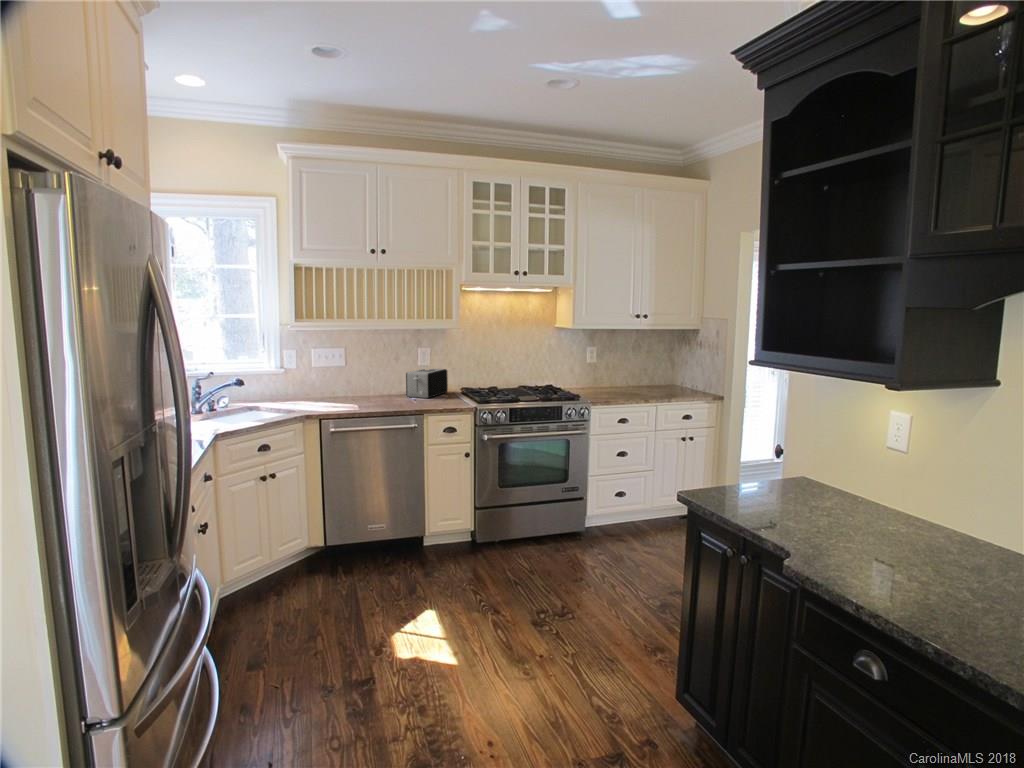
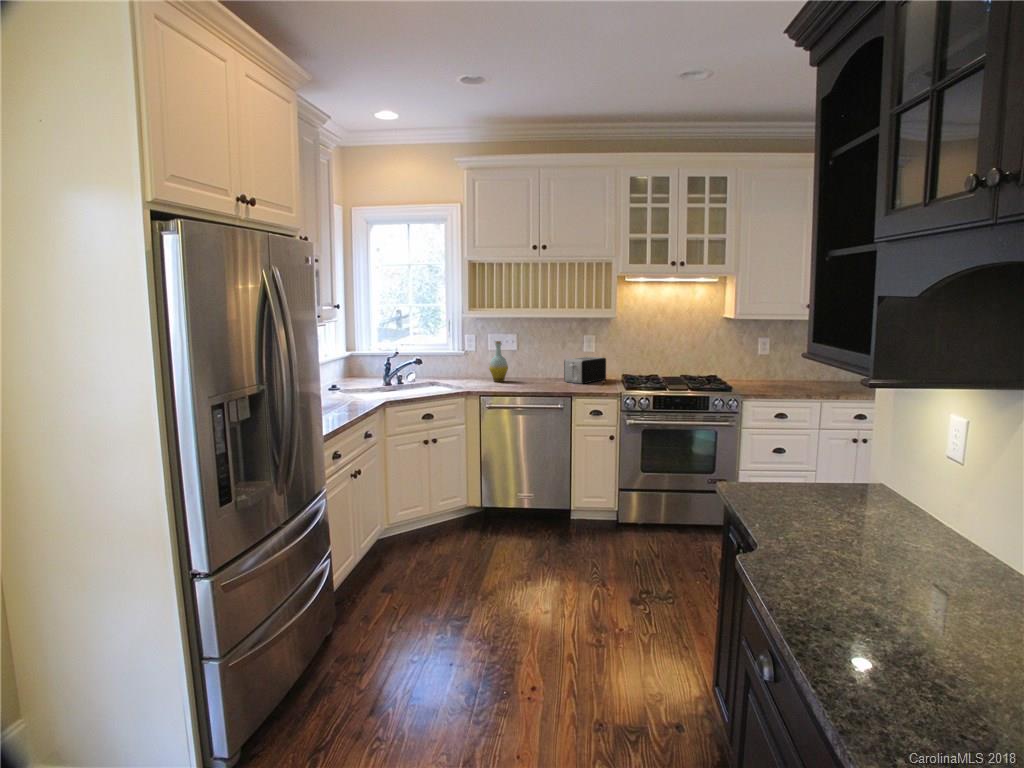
bottle: none [318,353,341,401] -> present [489,341,508,382]

